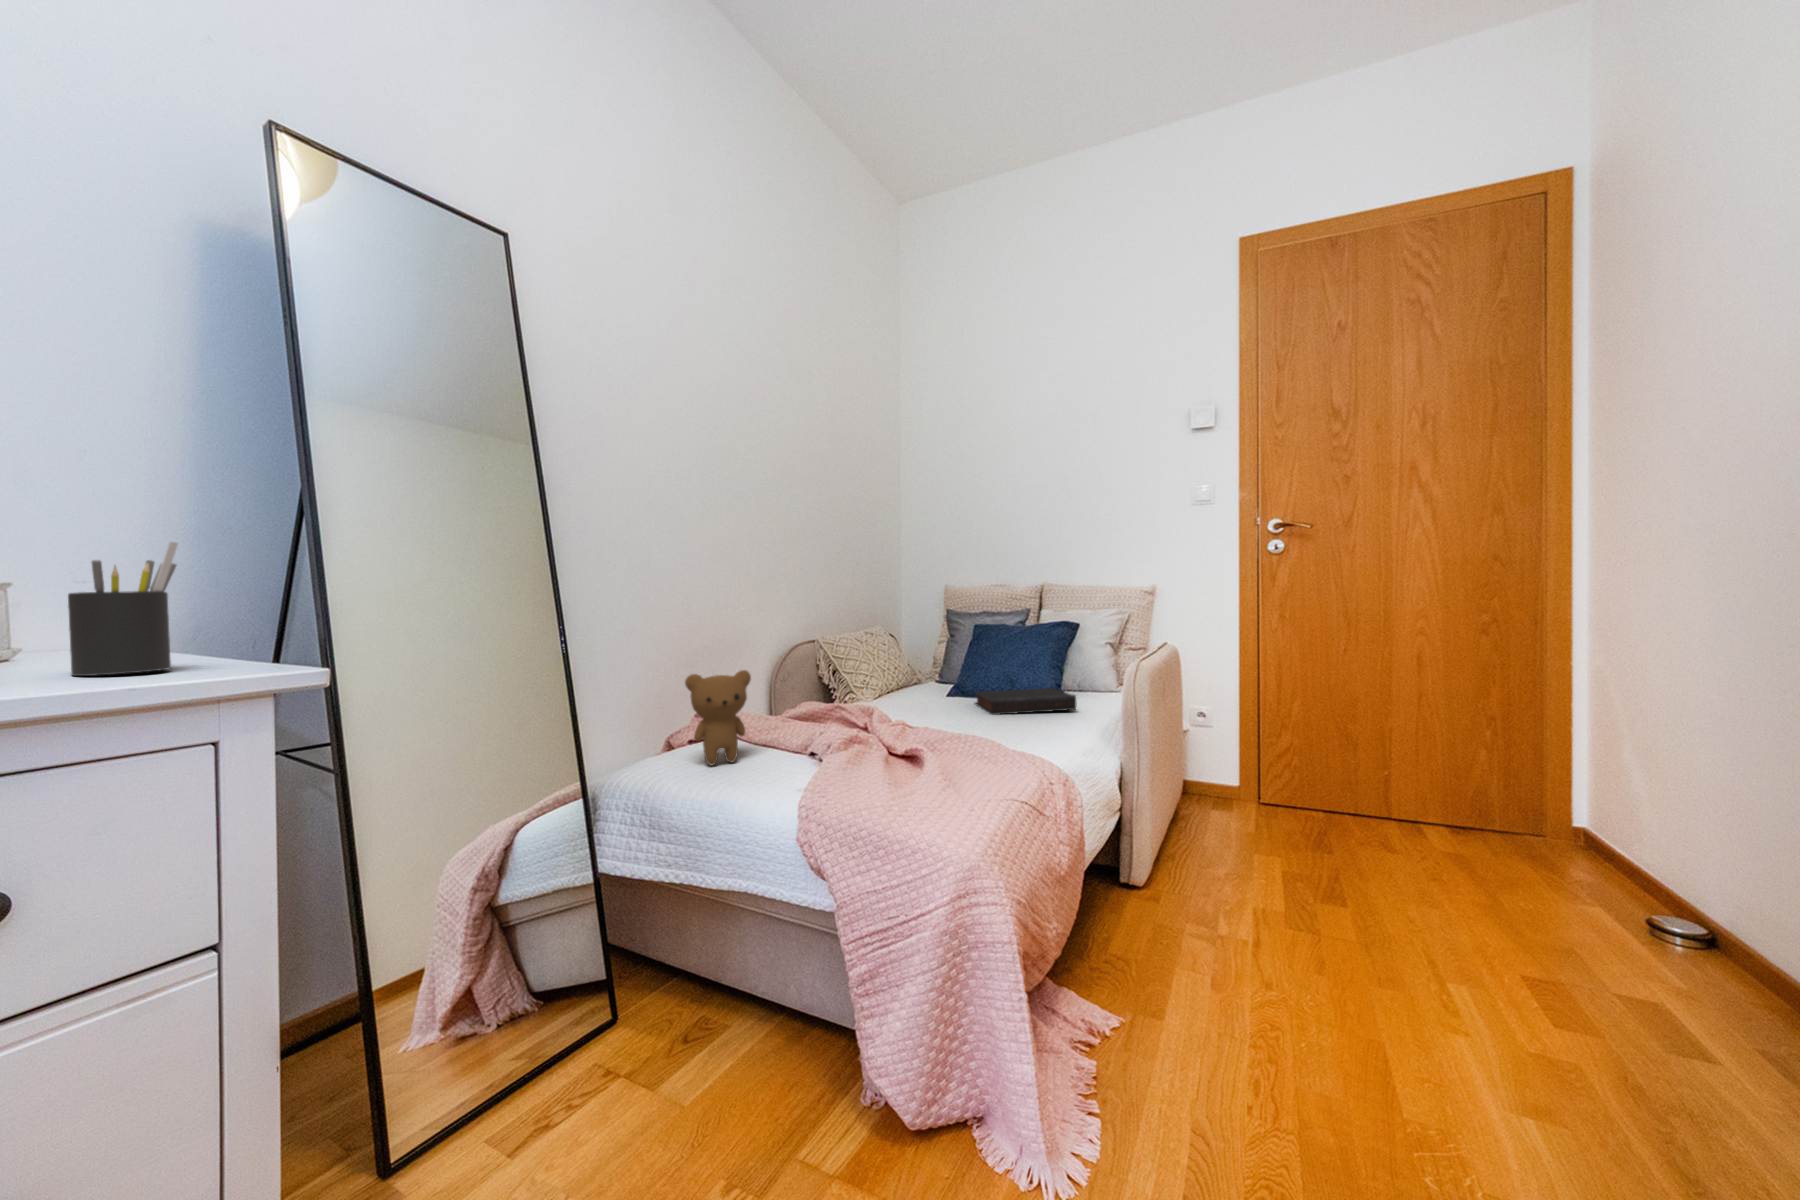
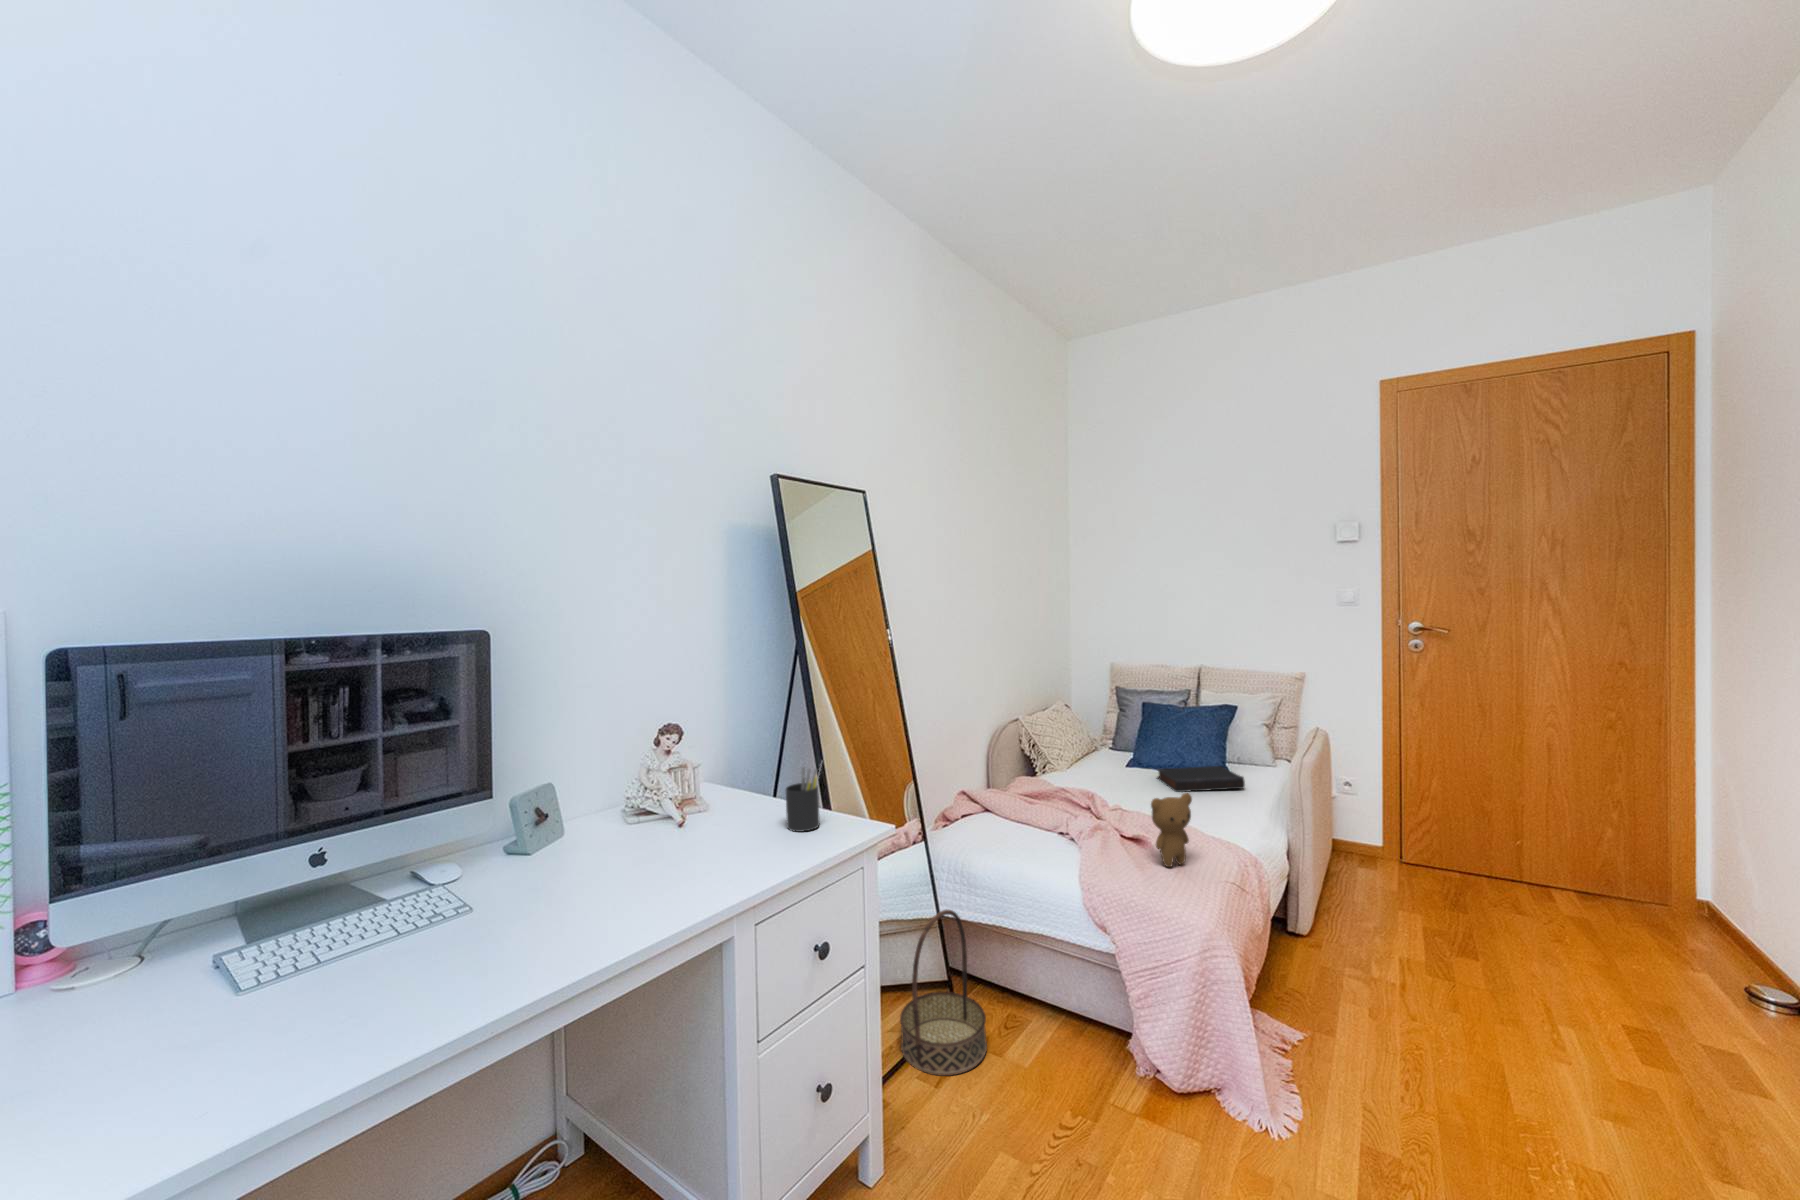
teddy bear: present [685,670,751,765] -> present [1151,793,1192,867]
basket: none [488,861,644,1134] -> present [900,910,987,1076]

